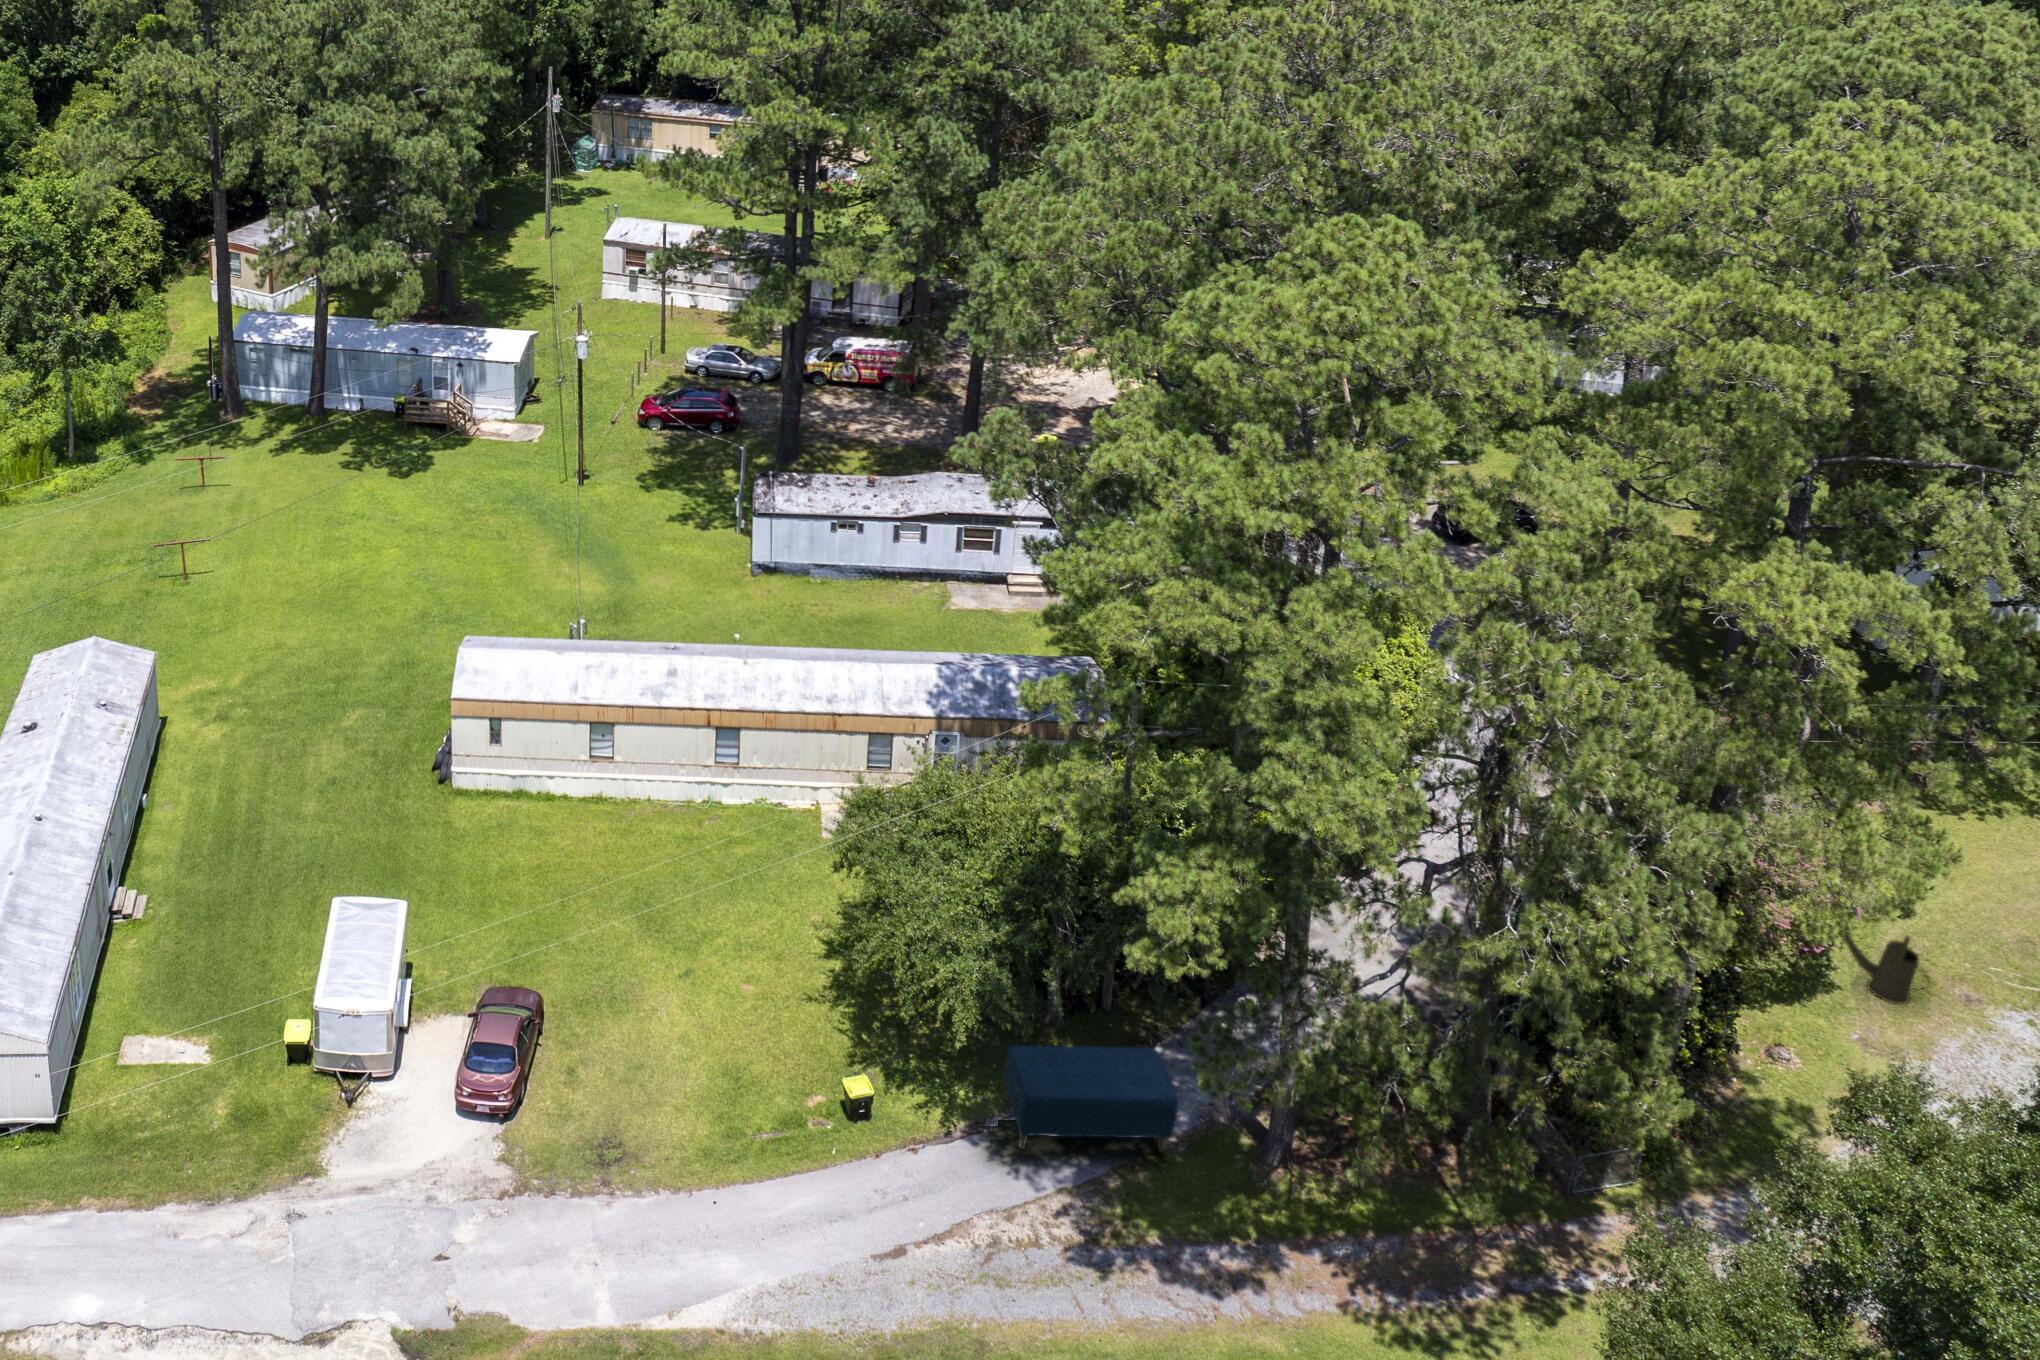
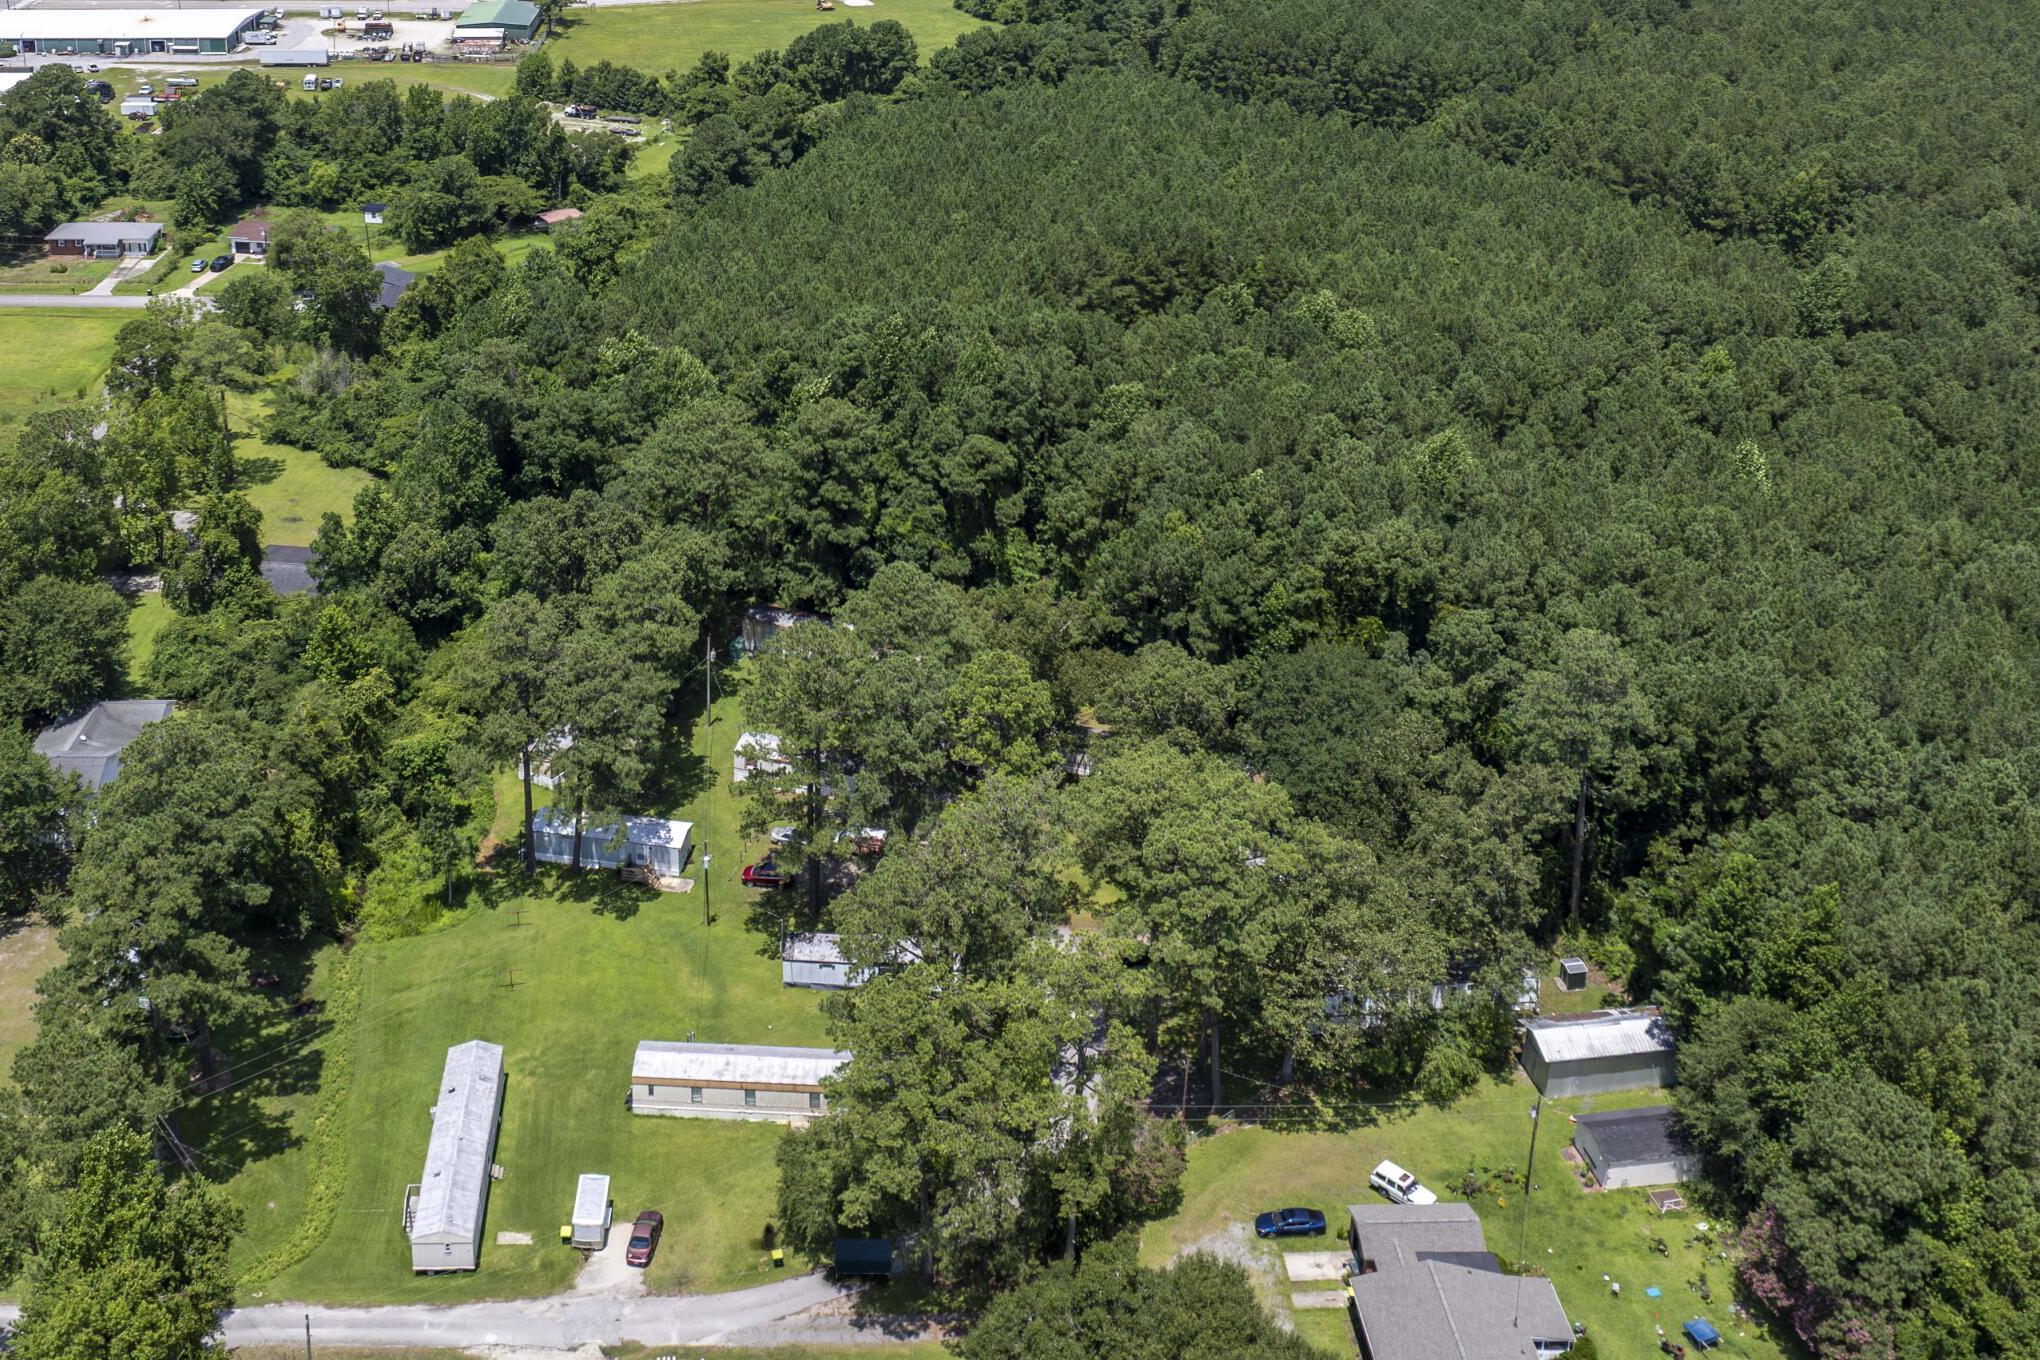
watering can: present [1843,932,1921,1004] -> present [762,1218,786,1251]

